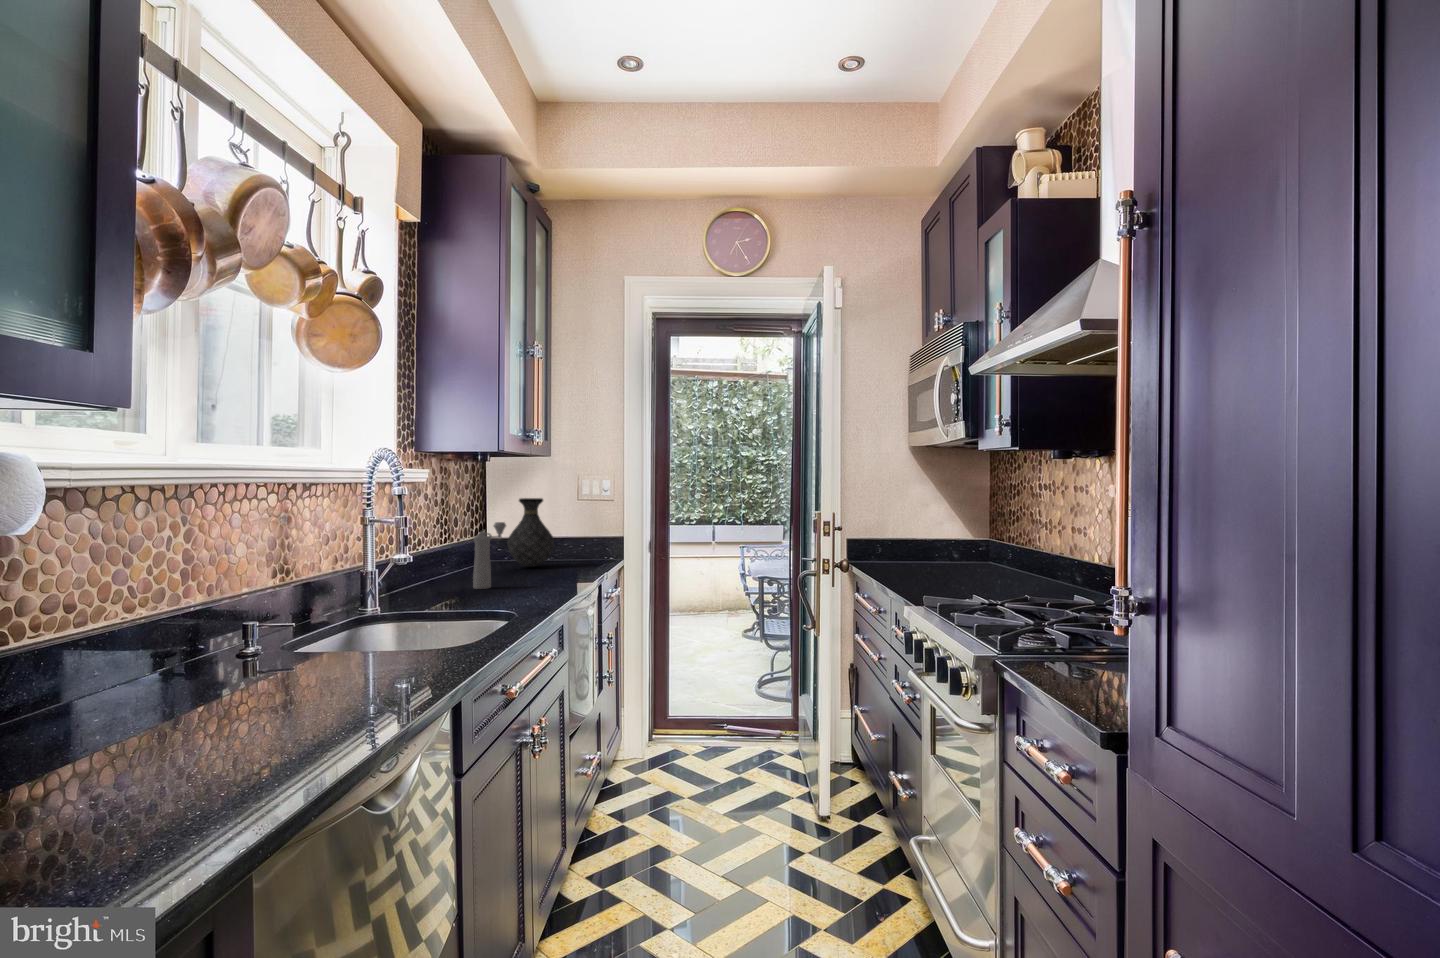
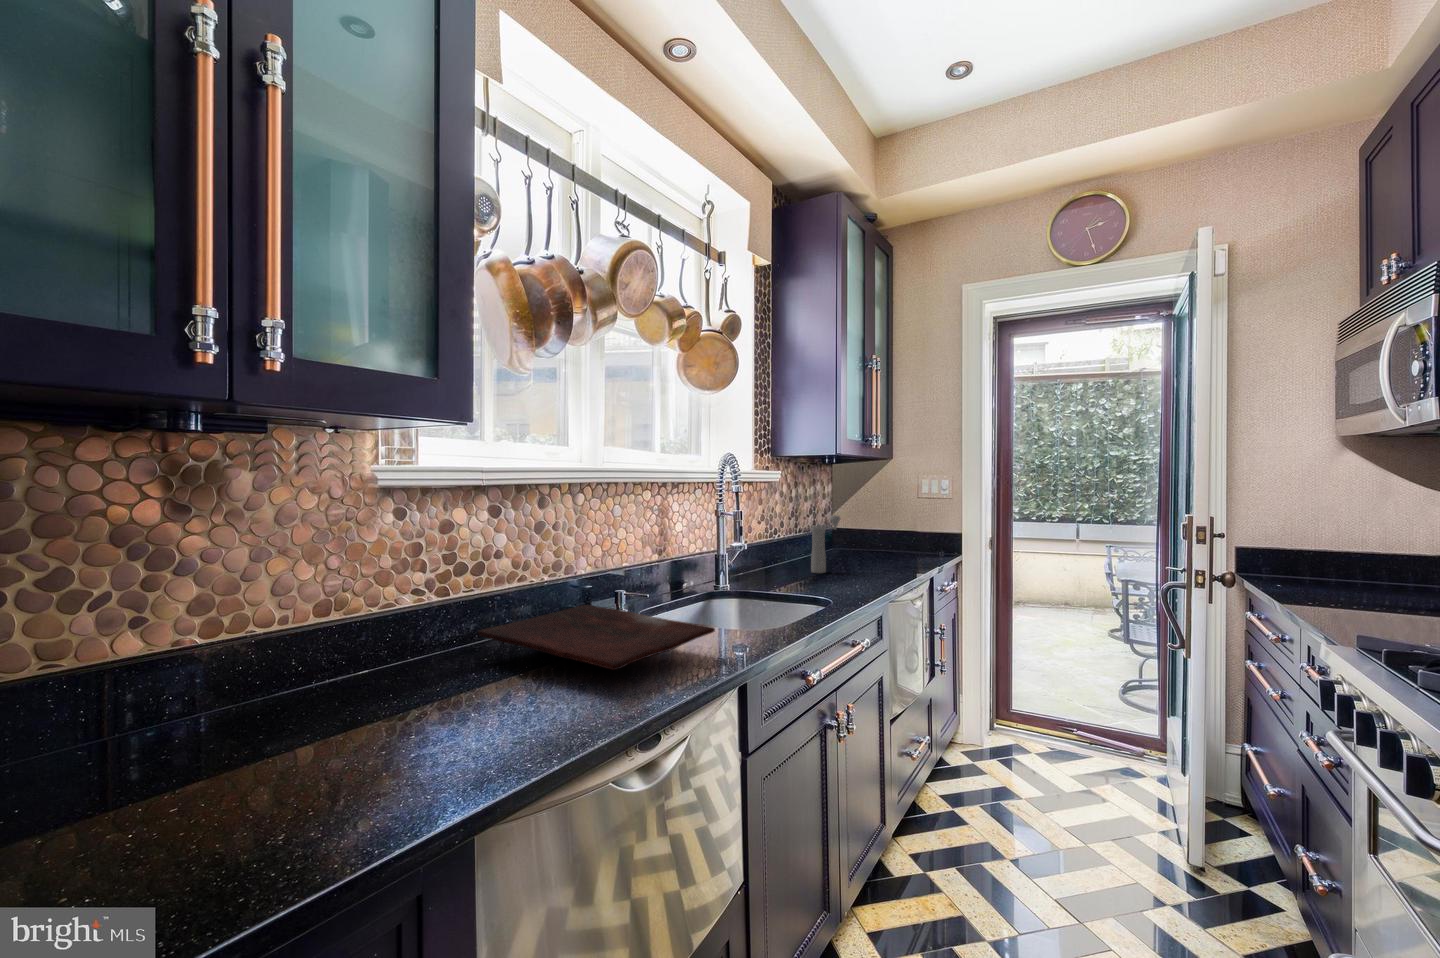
vase: present [508,498,554,567] -> none [851,494,892,555]
cutting board: none [70,641,421,703] -> present [478,605,715,670]

